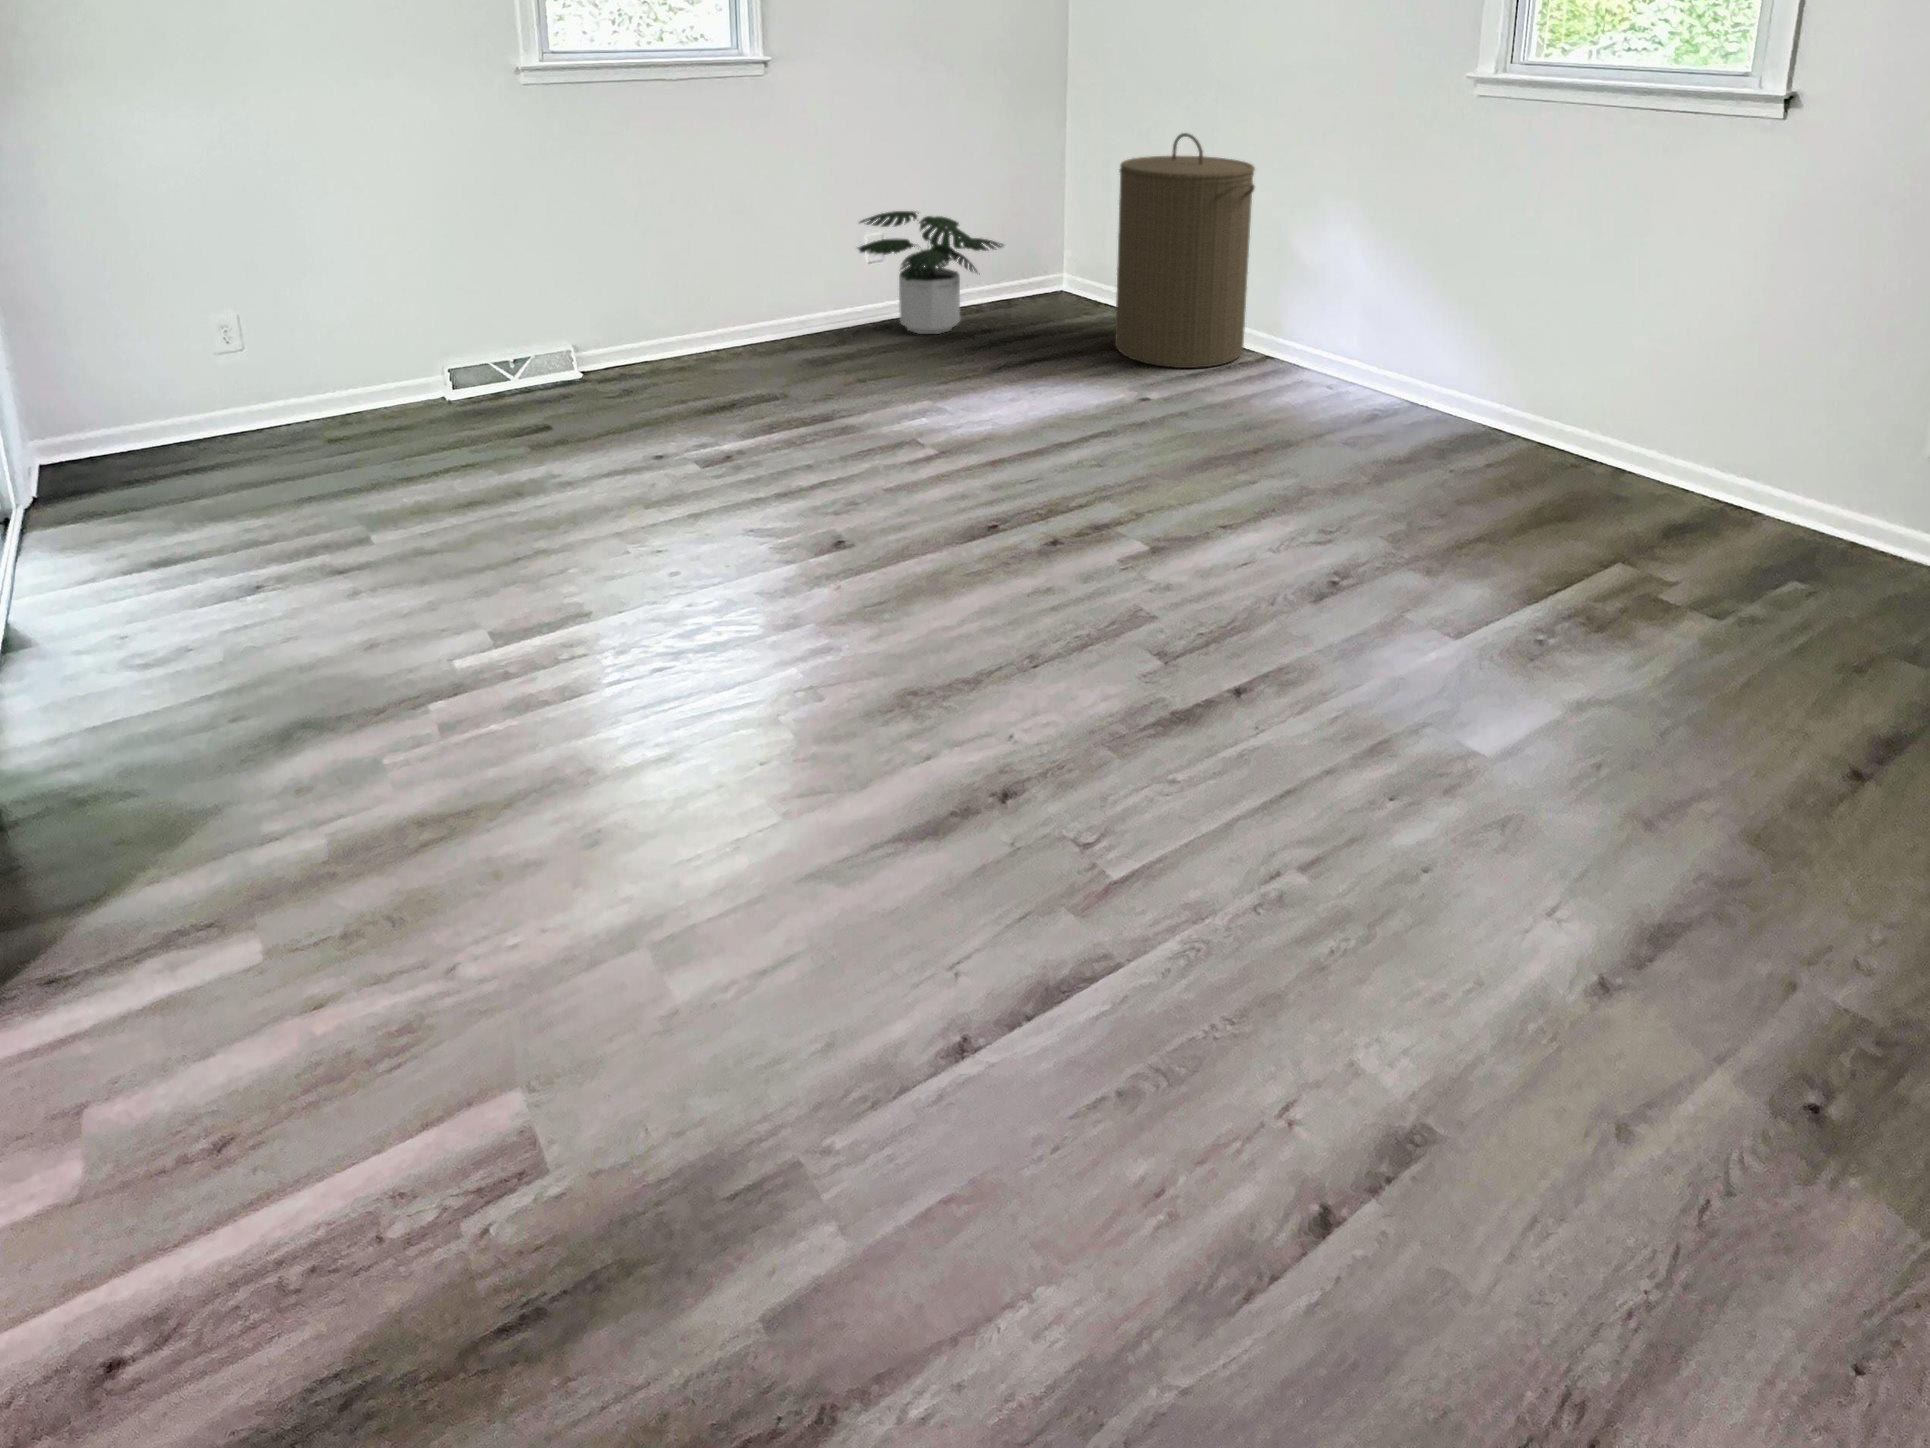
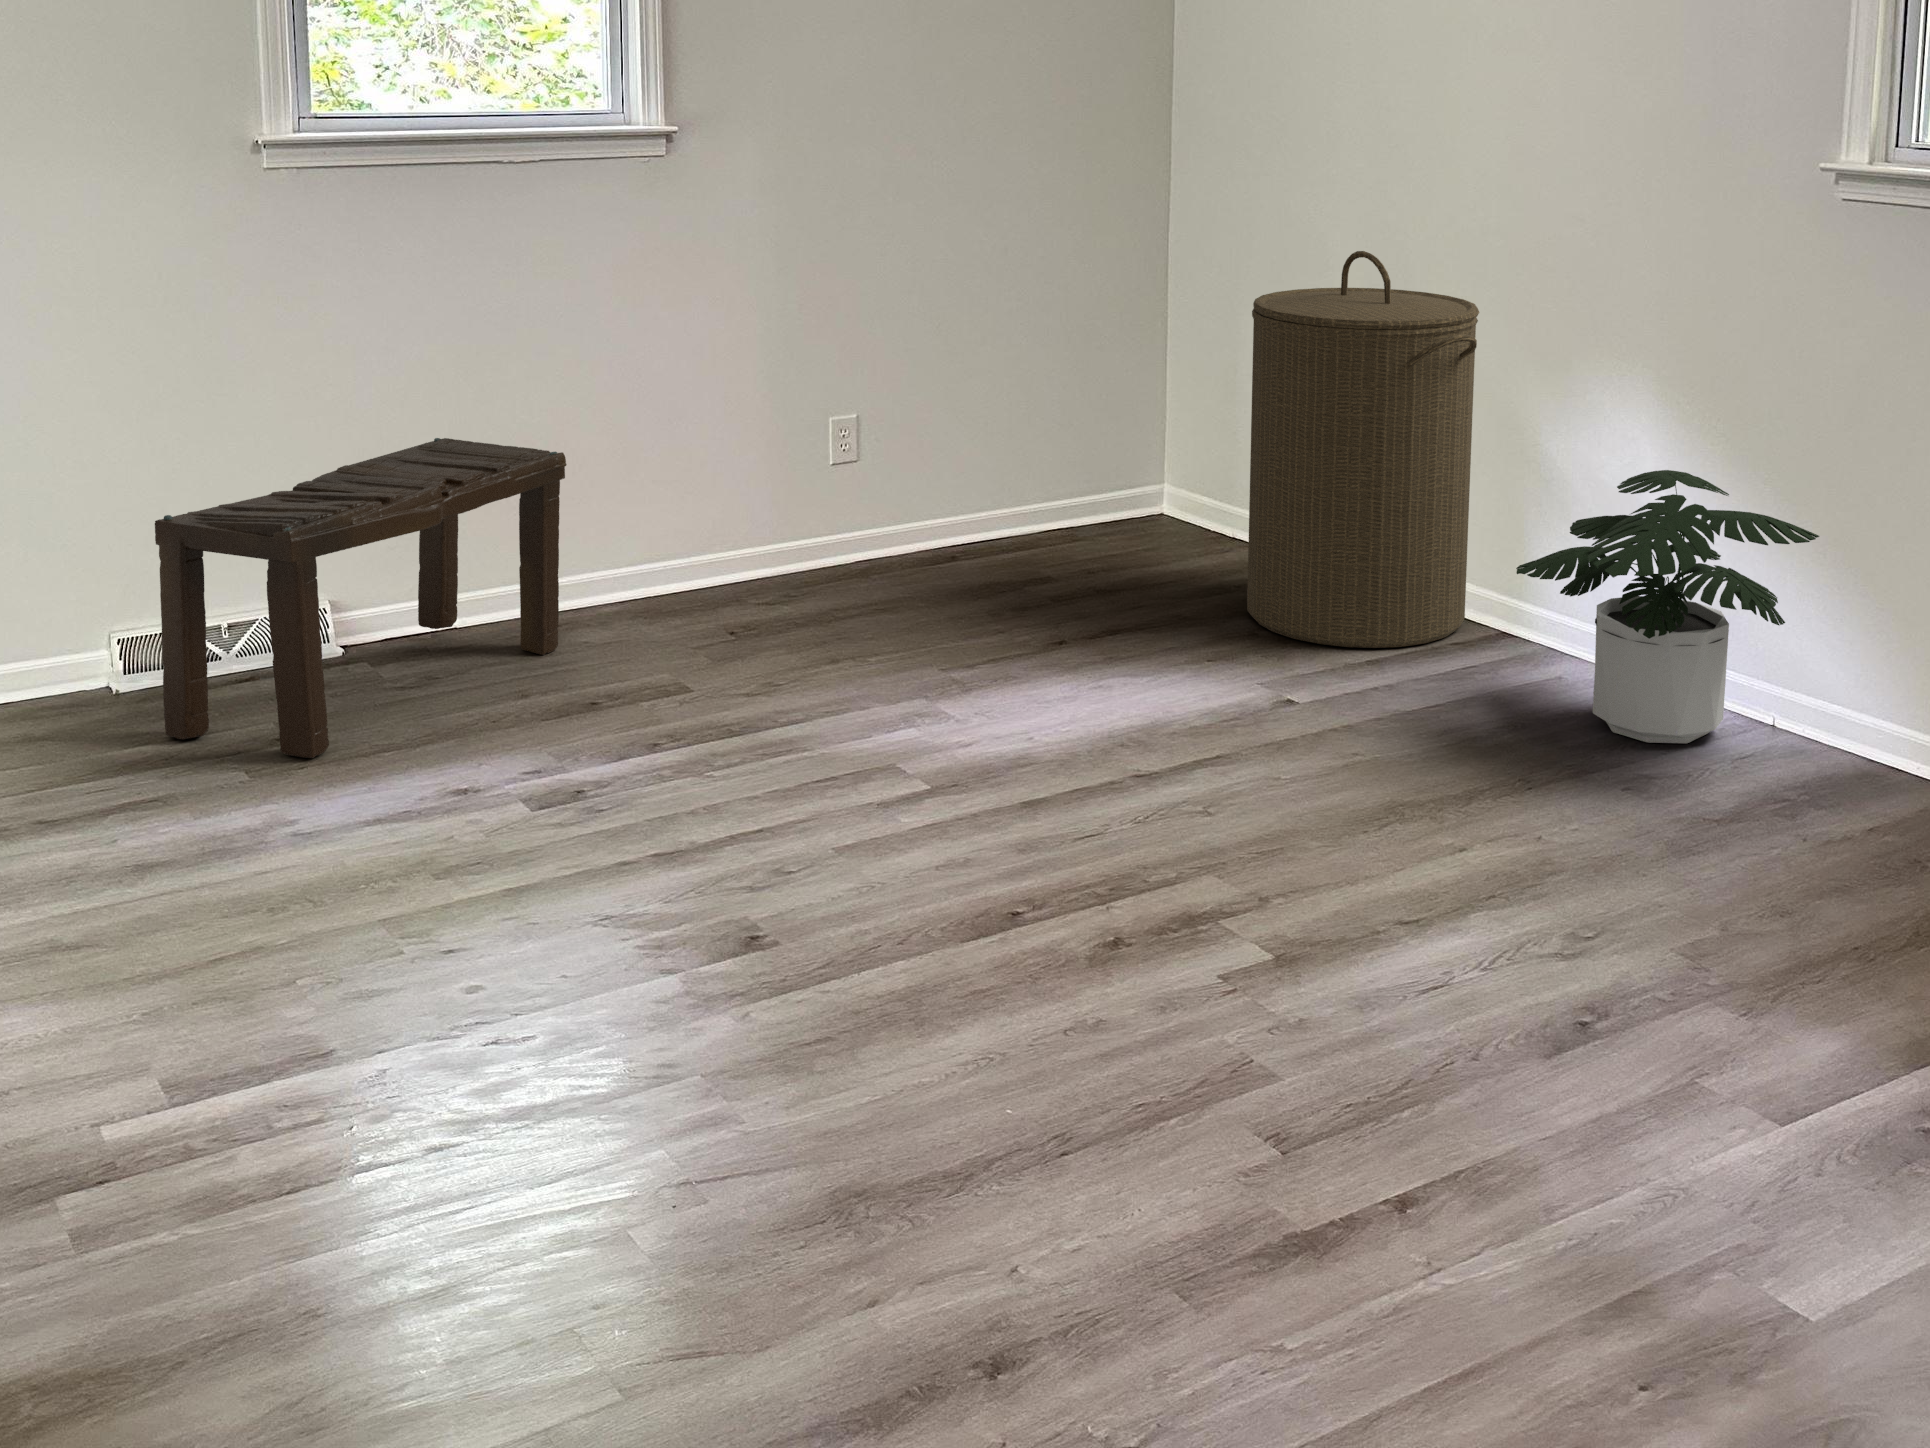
potted plant: present [858,211,1003,334] -> present [1516,470,1819,743]
bench: none [464,250,711,440] -> present [155,438,567,758]

